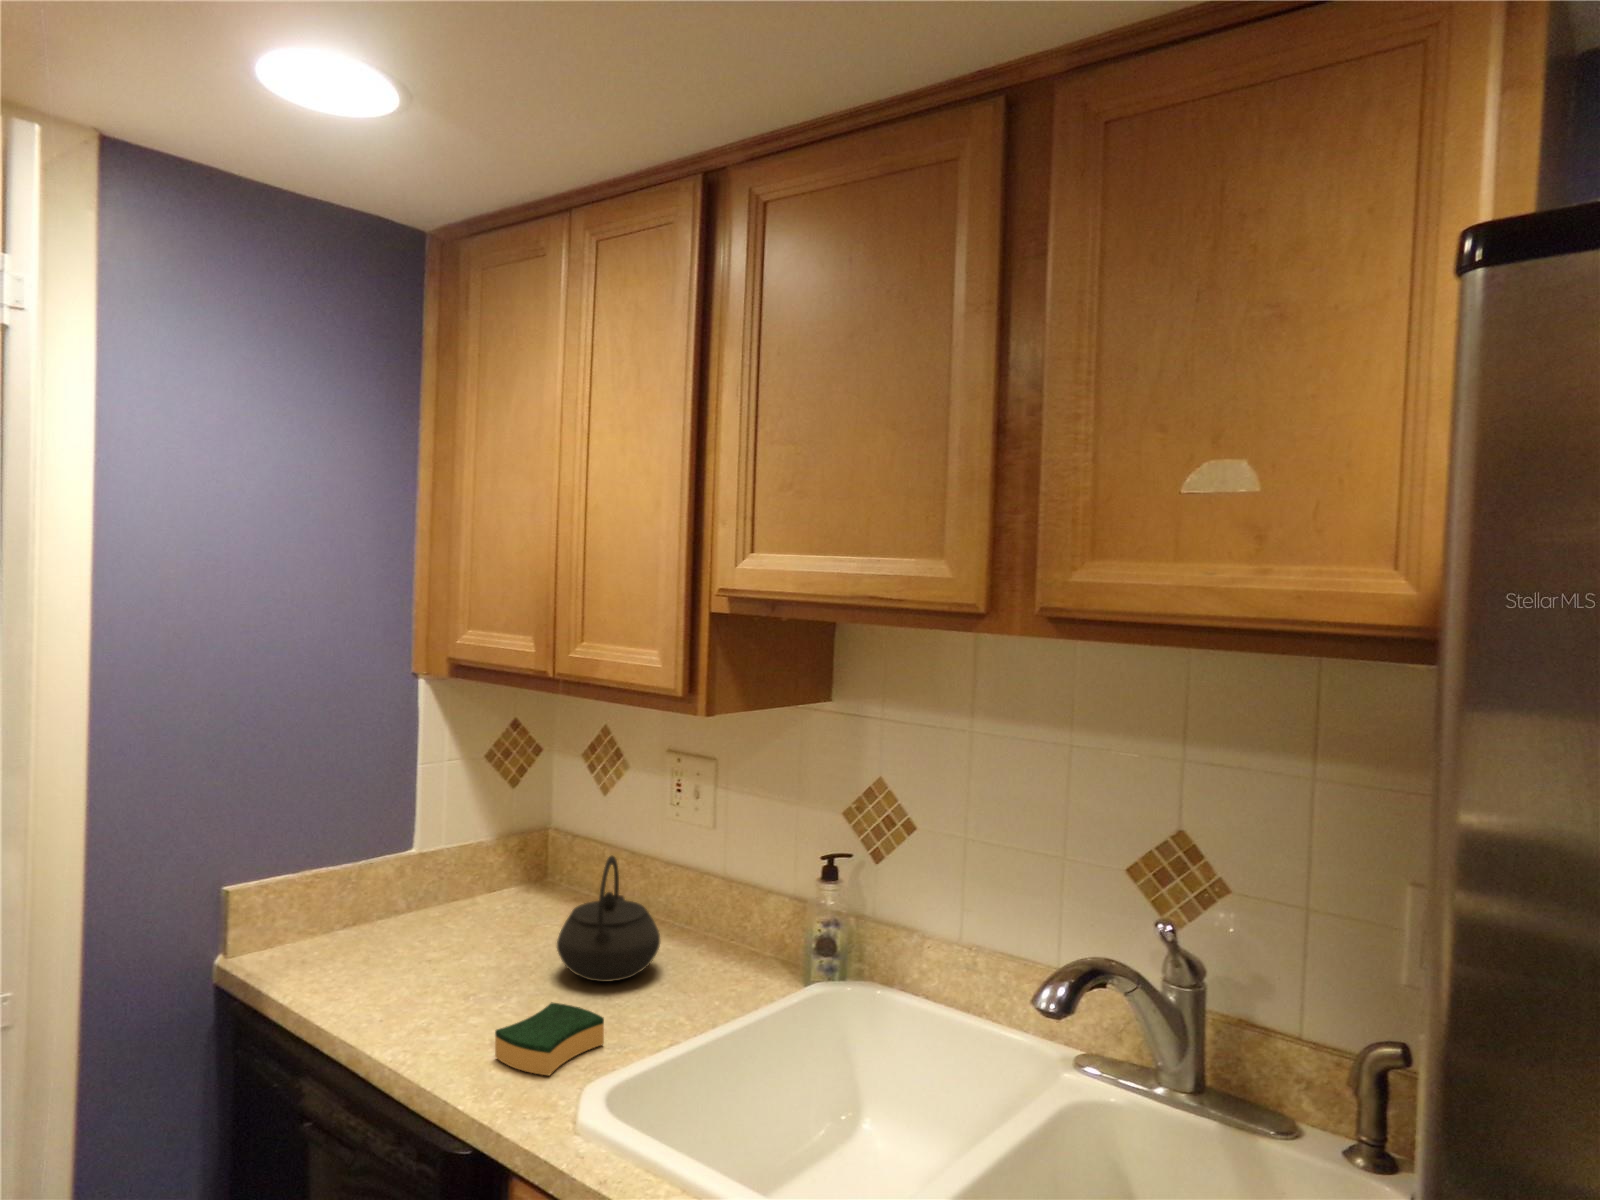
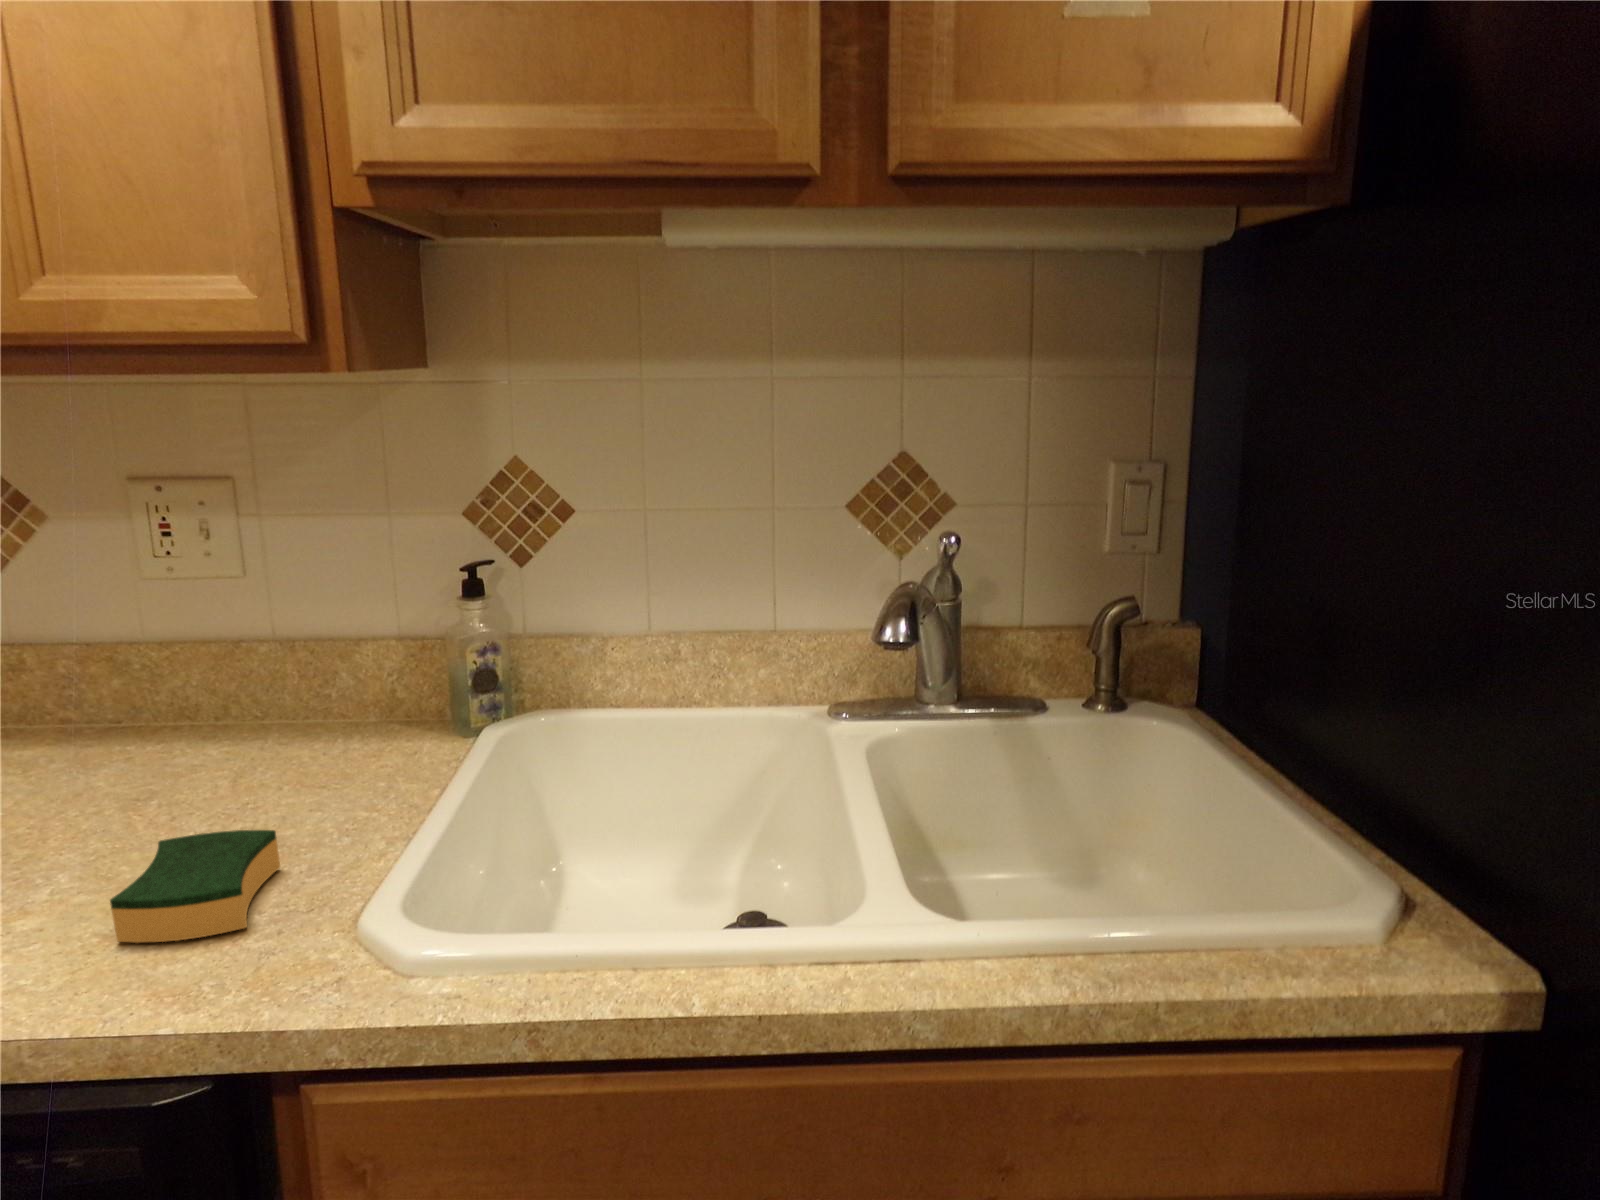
kettle: present [557,856,660,982] -> none [66,625,247,812]

